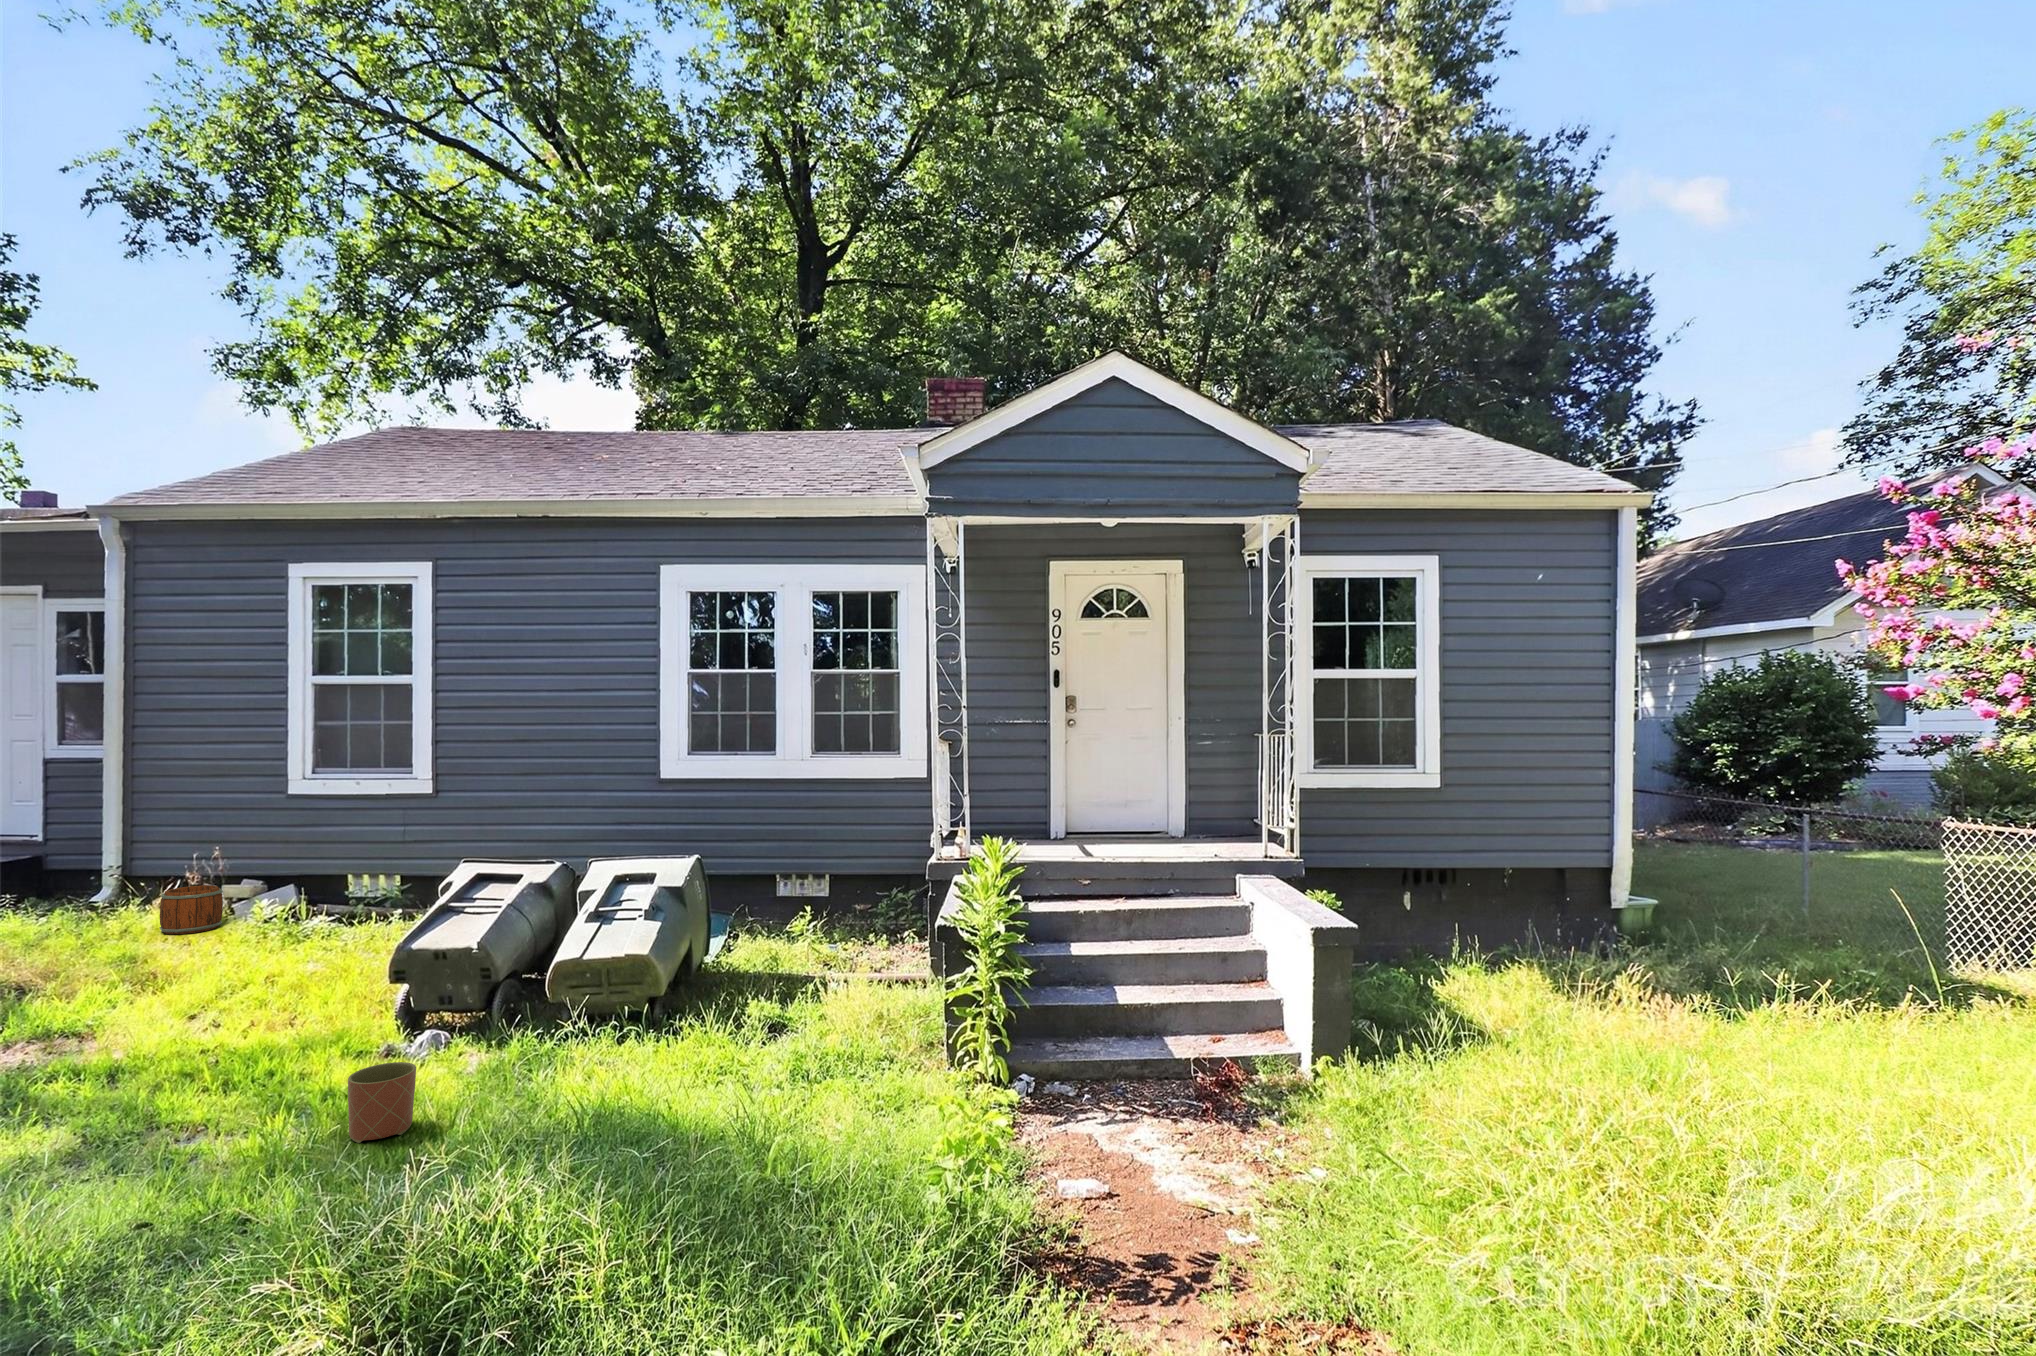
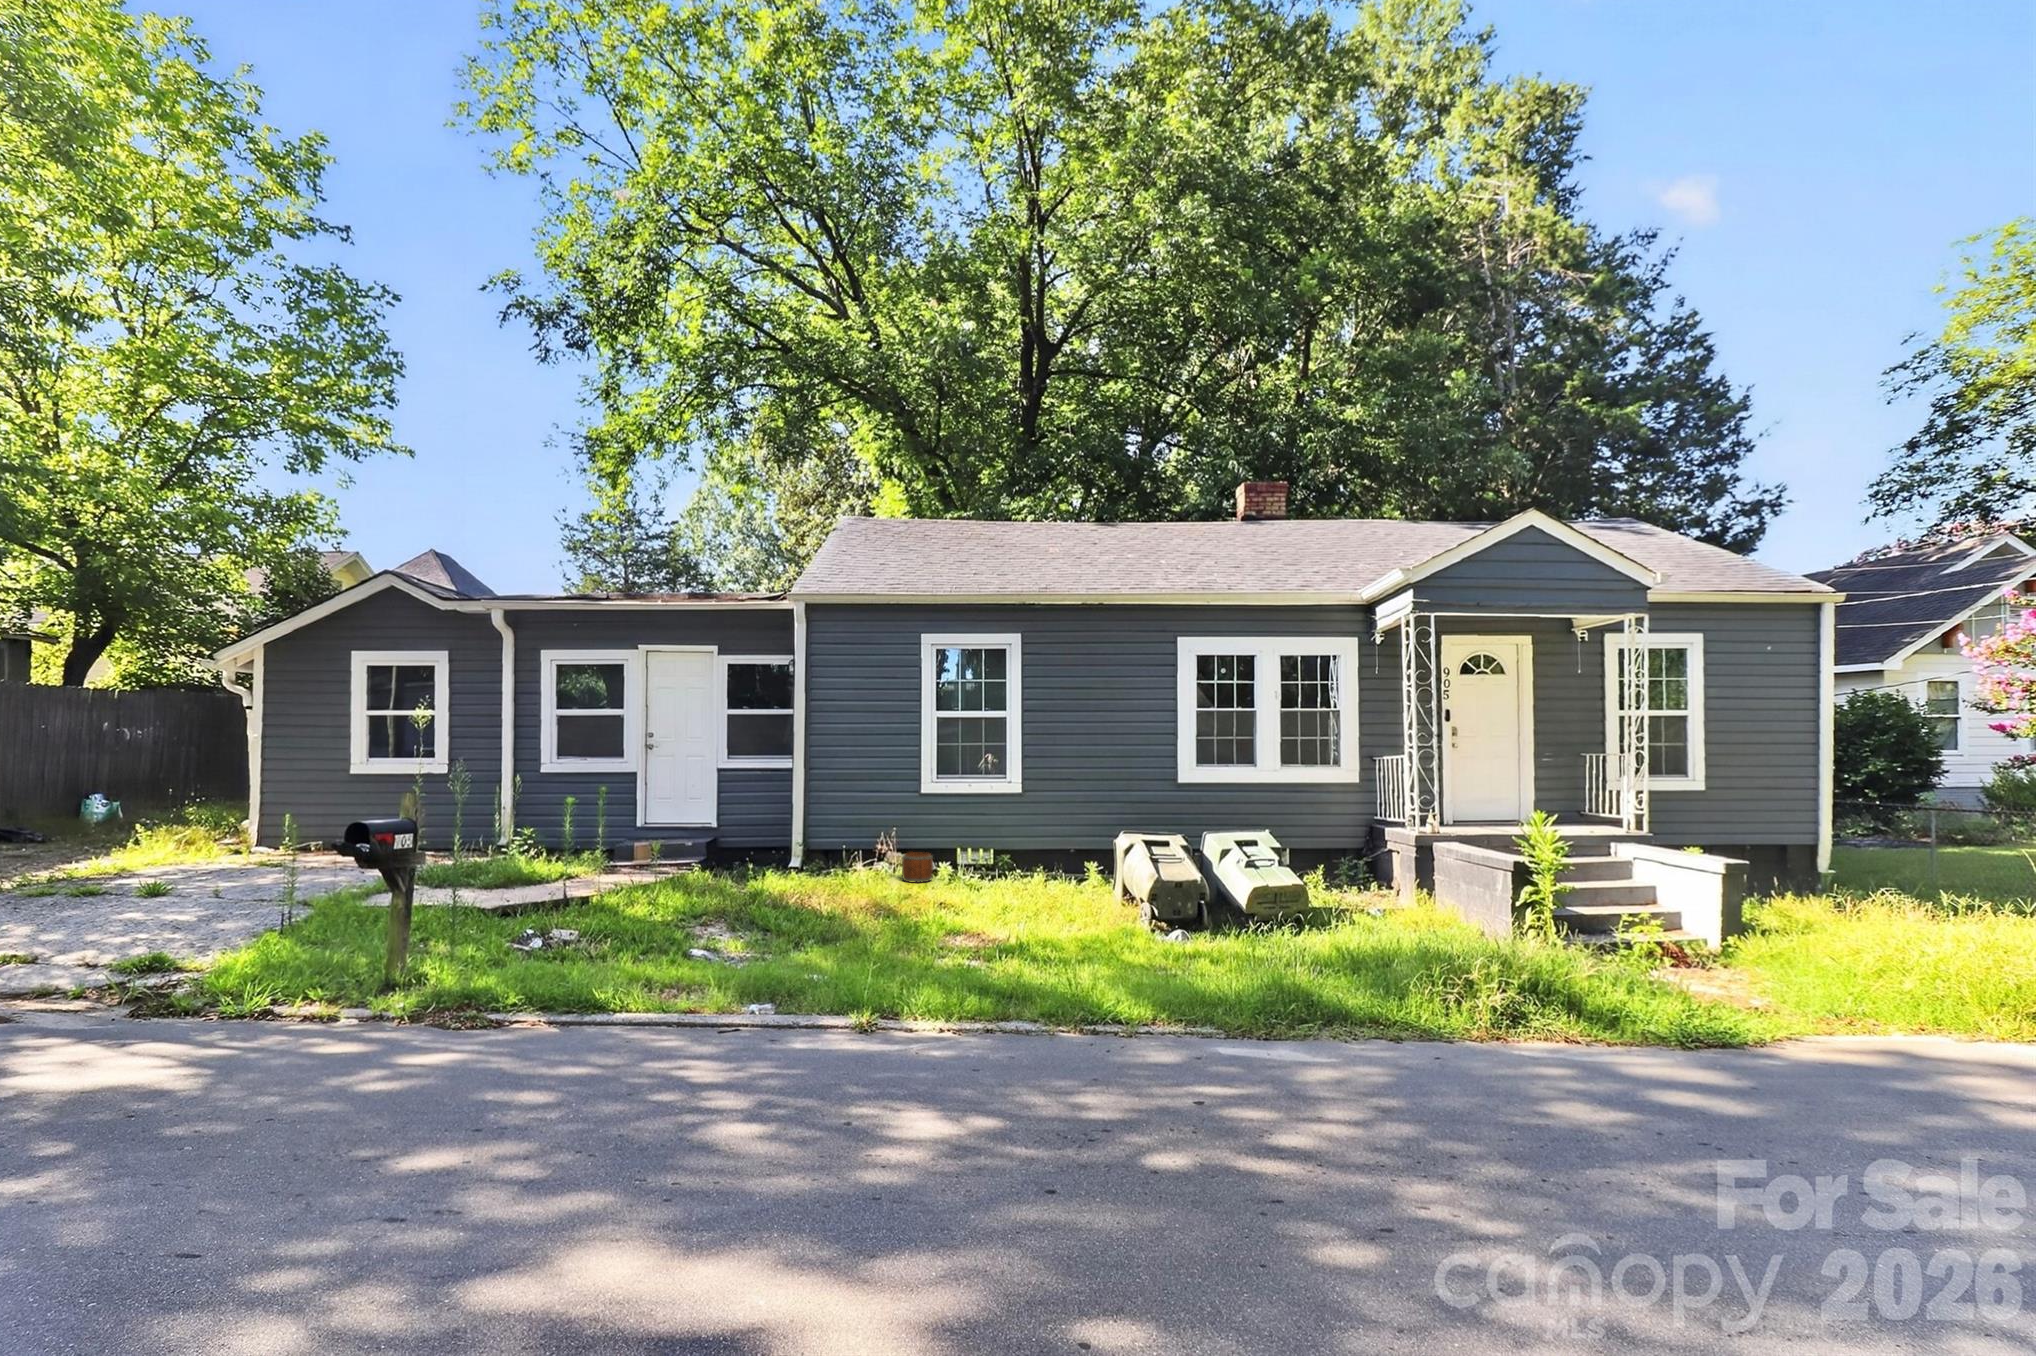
planter: present [348,1062,416,1143] -> none [1314,921,1344,956]

